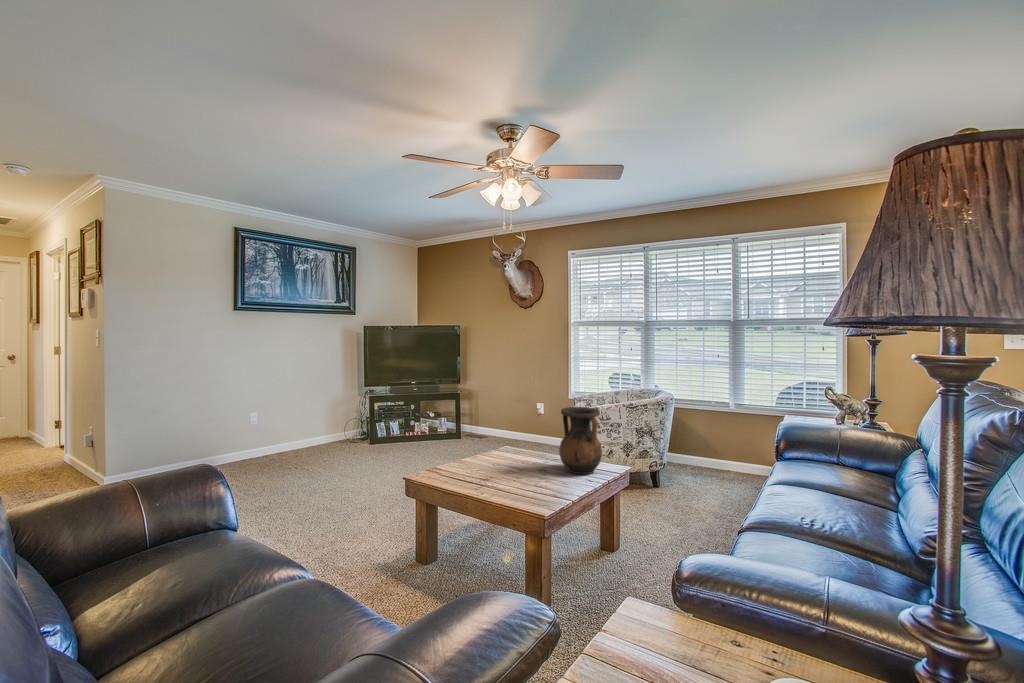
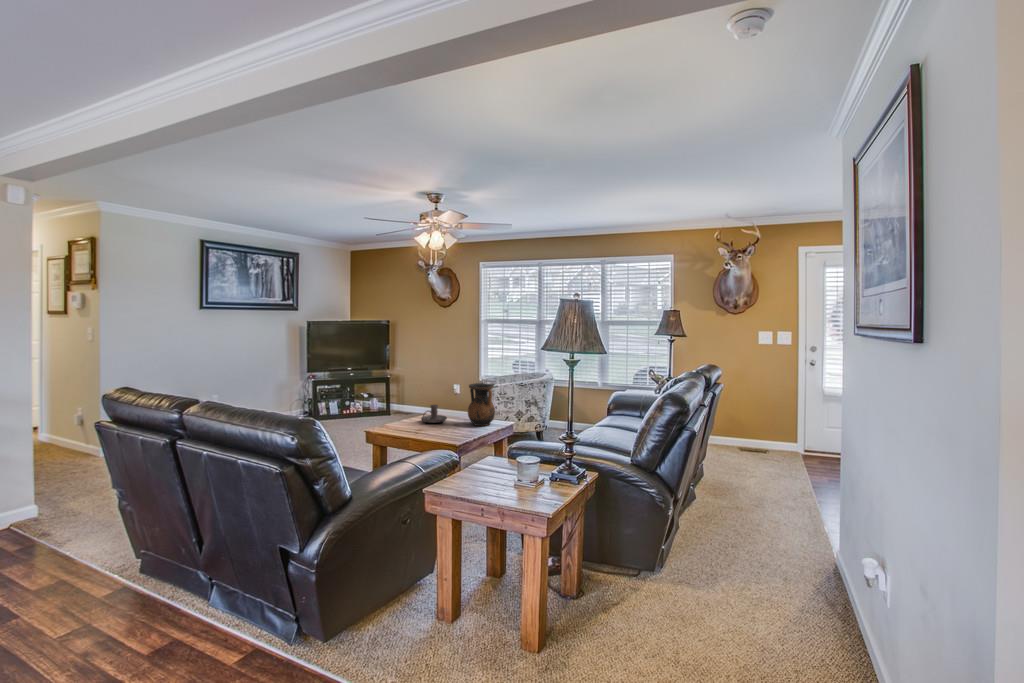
candle holder: none [490,438,528,466] -> present [421,405,447,423]

